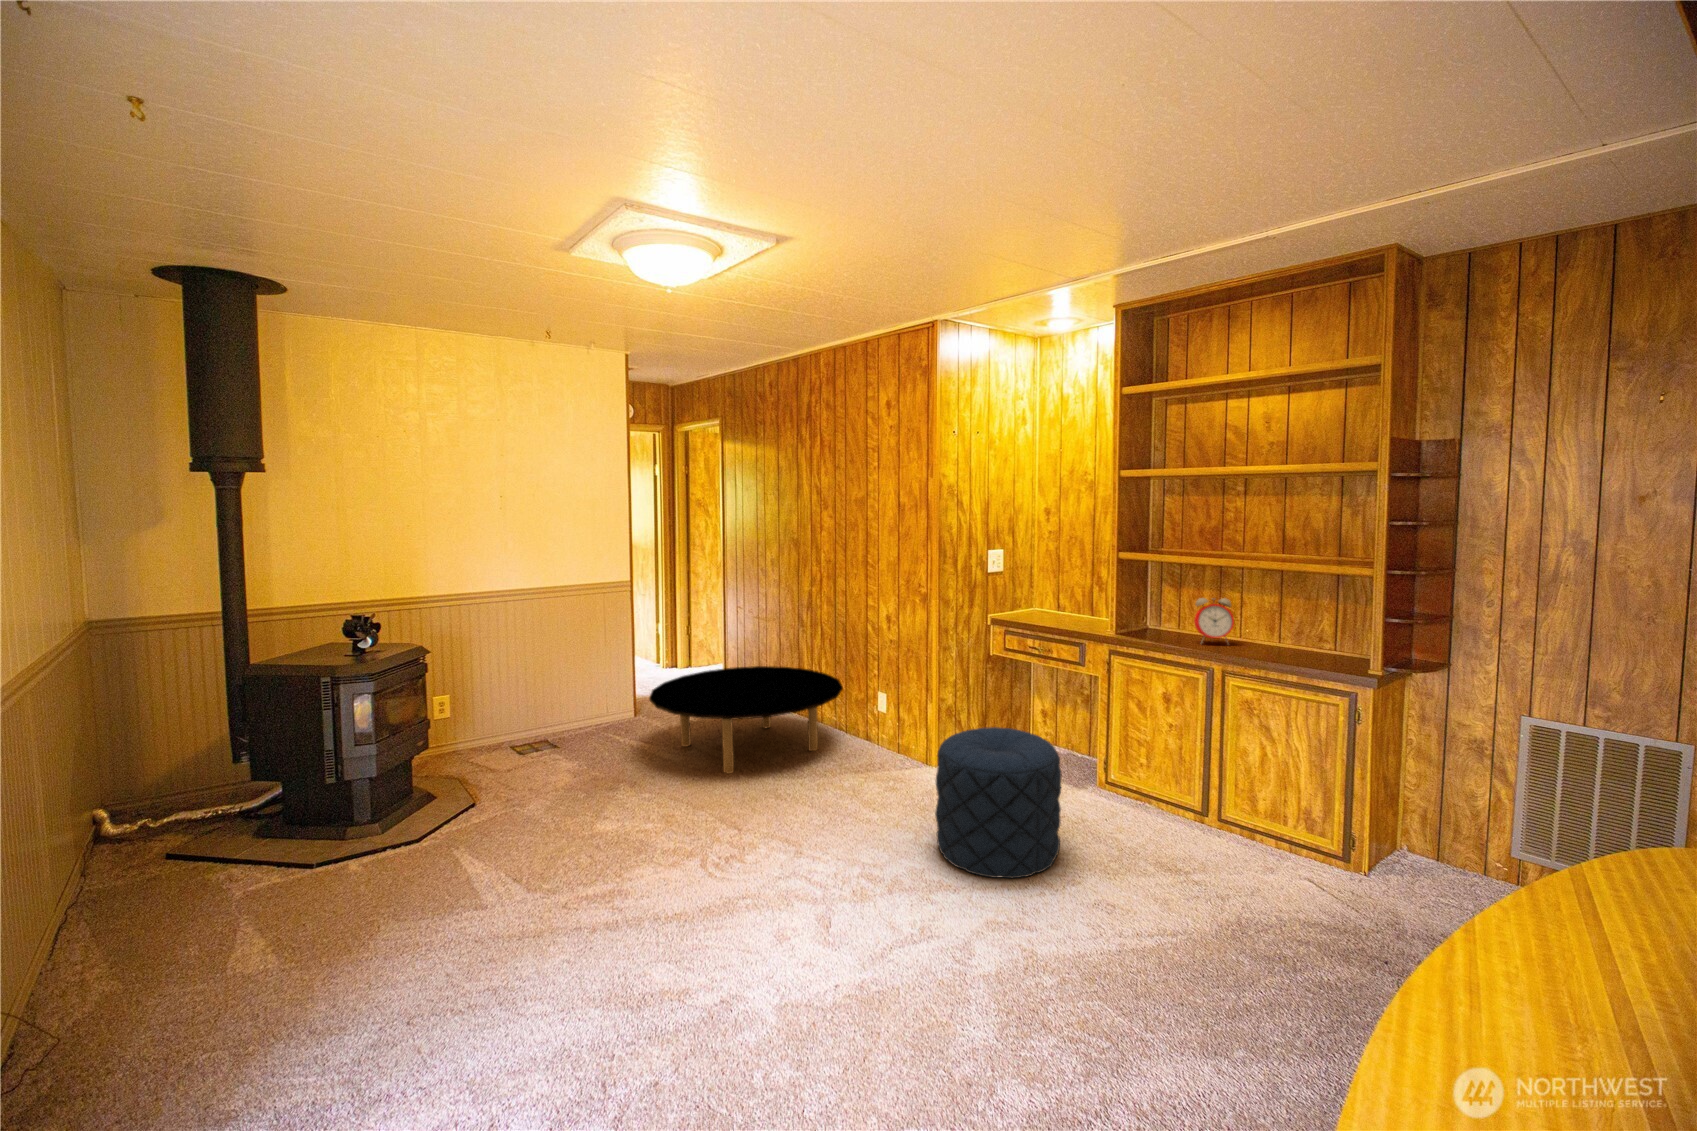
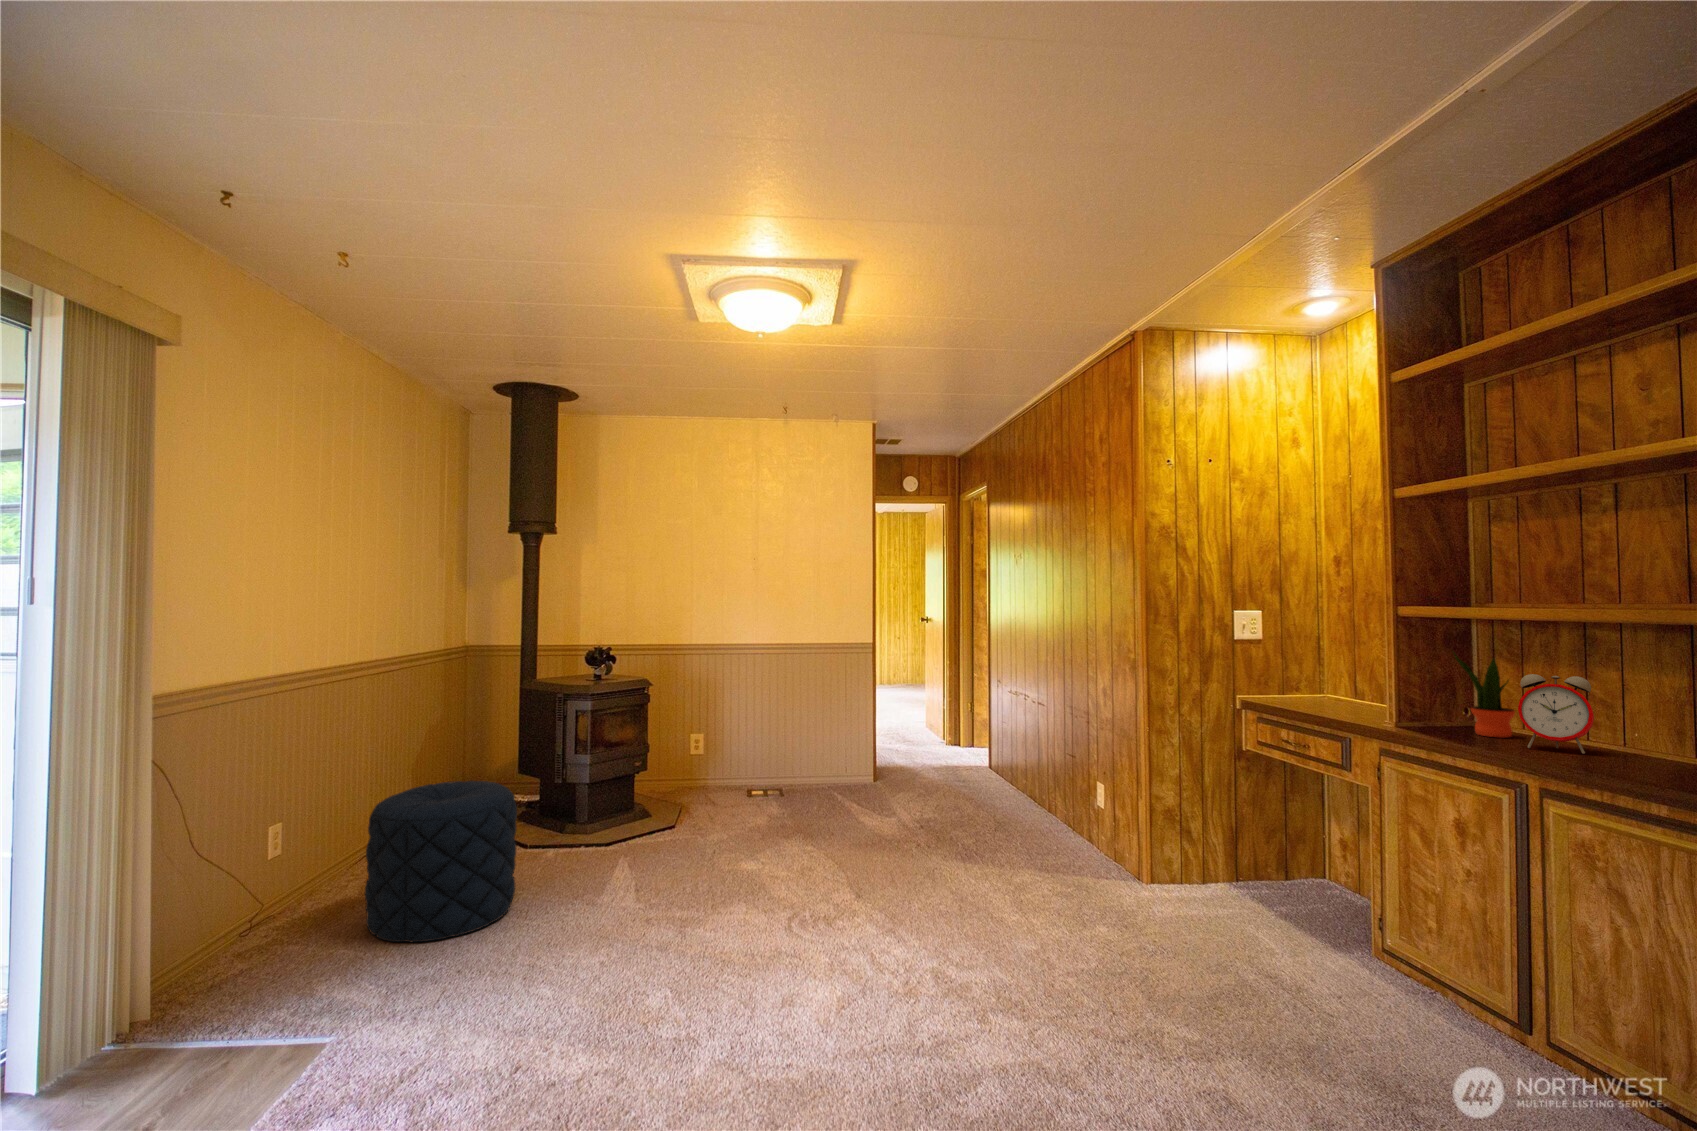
potted plant: none [1151,582,1184,637] -> present [1454,653,1515,738]
coffee table: present [649,666,843,773] -> none [848,739,1062,846]
pouf: present [935,727,1061,878] -> present [365,781,517,942]

